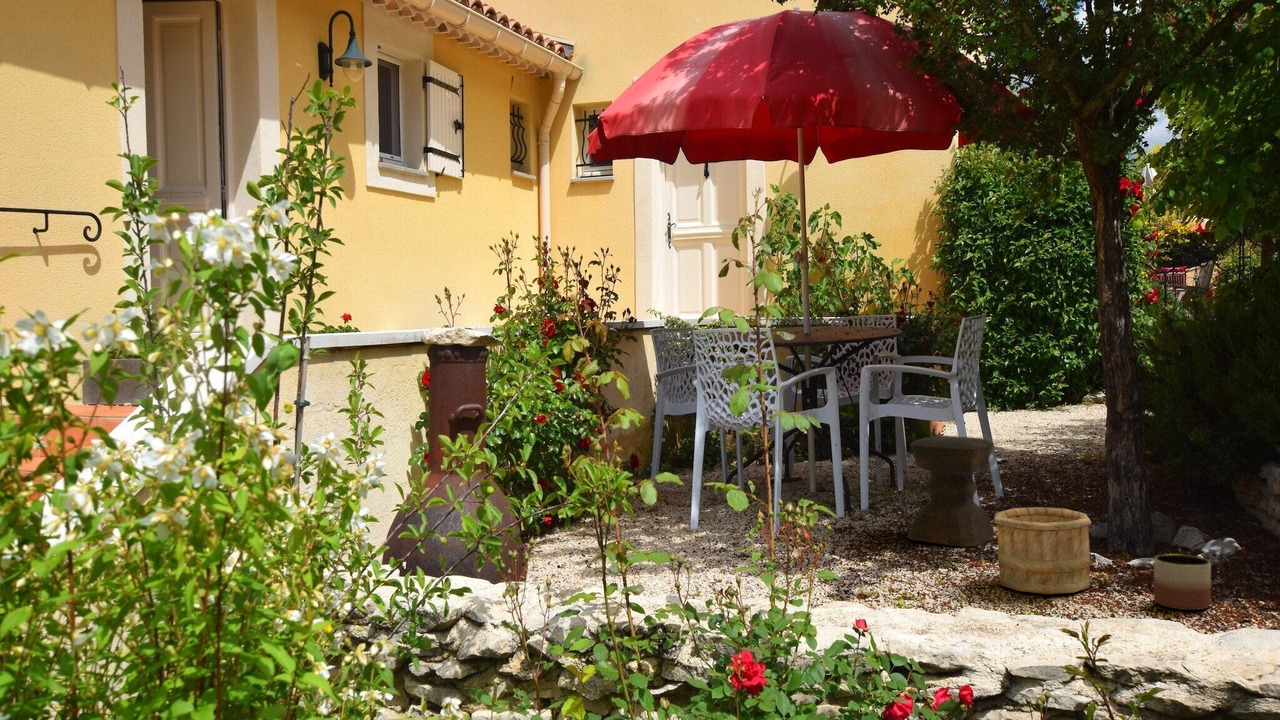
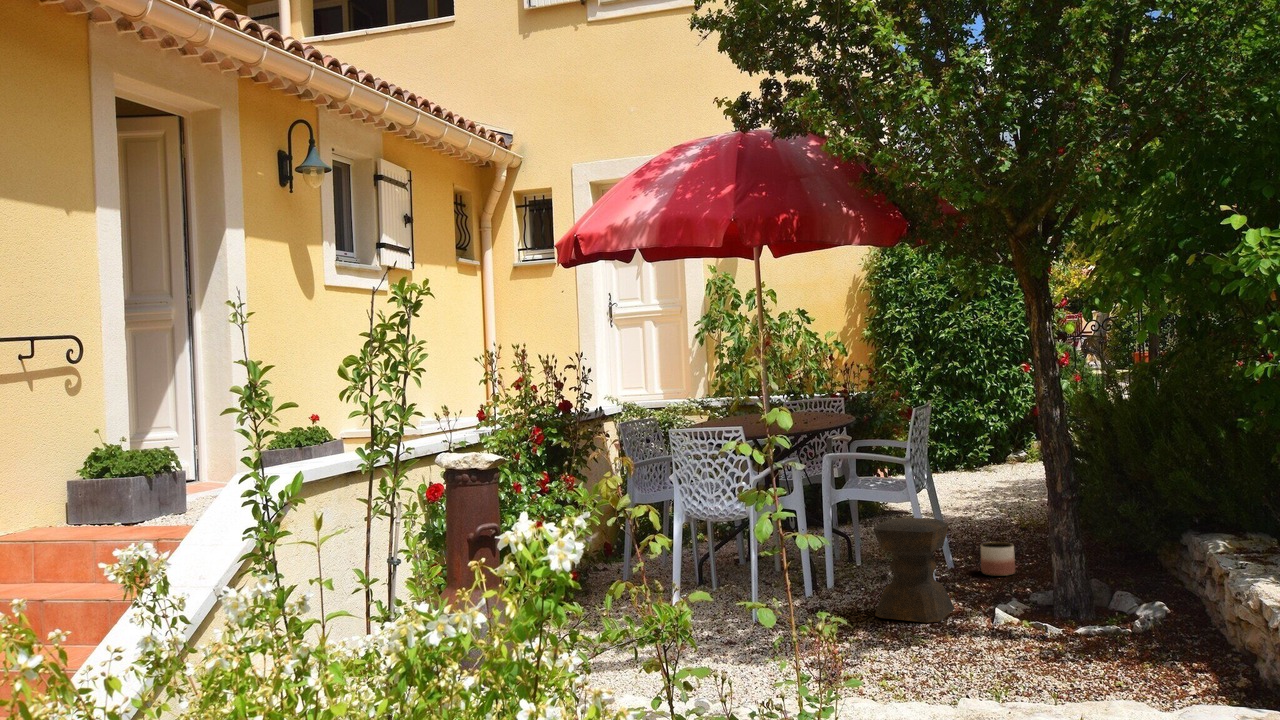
wooden bucket: present [994,507,1091,594] -> none [960,587,1049,669]
planter: present [1154,554,1211,610] -> present [980,542,1015,576]

